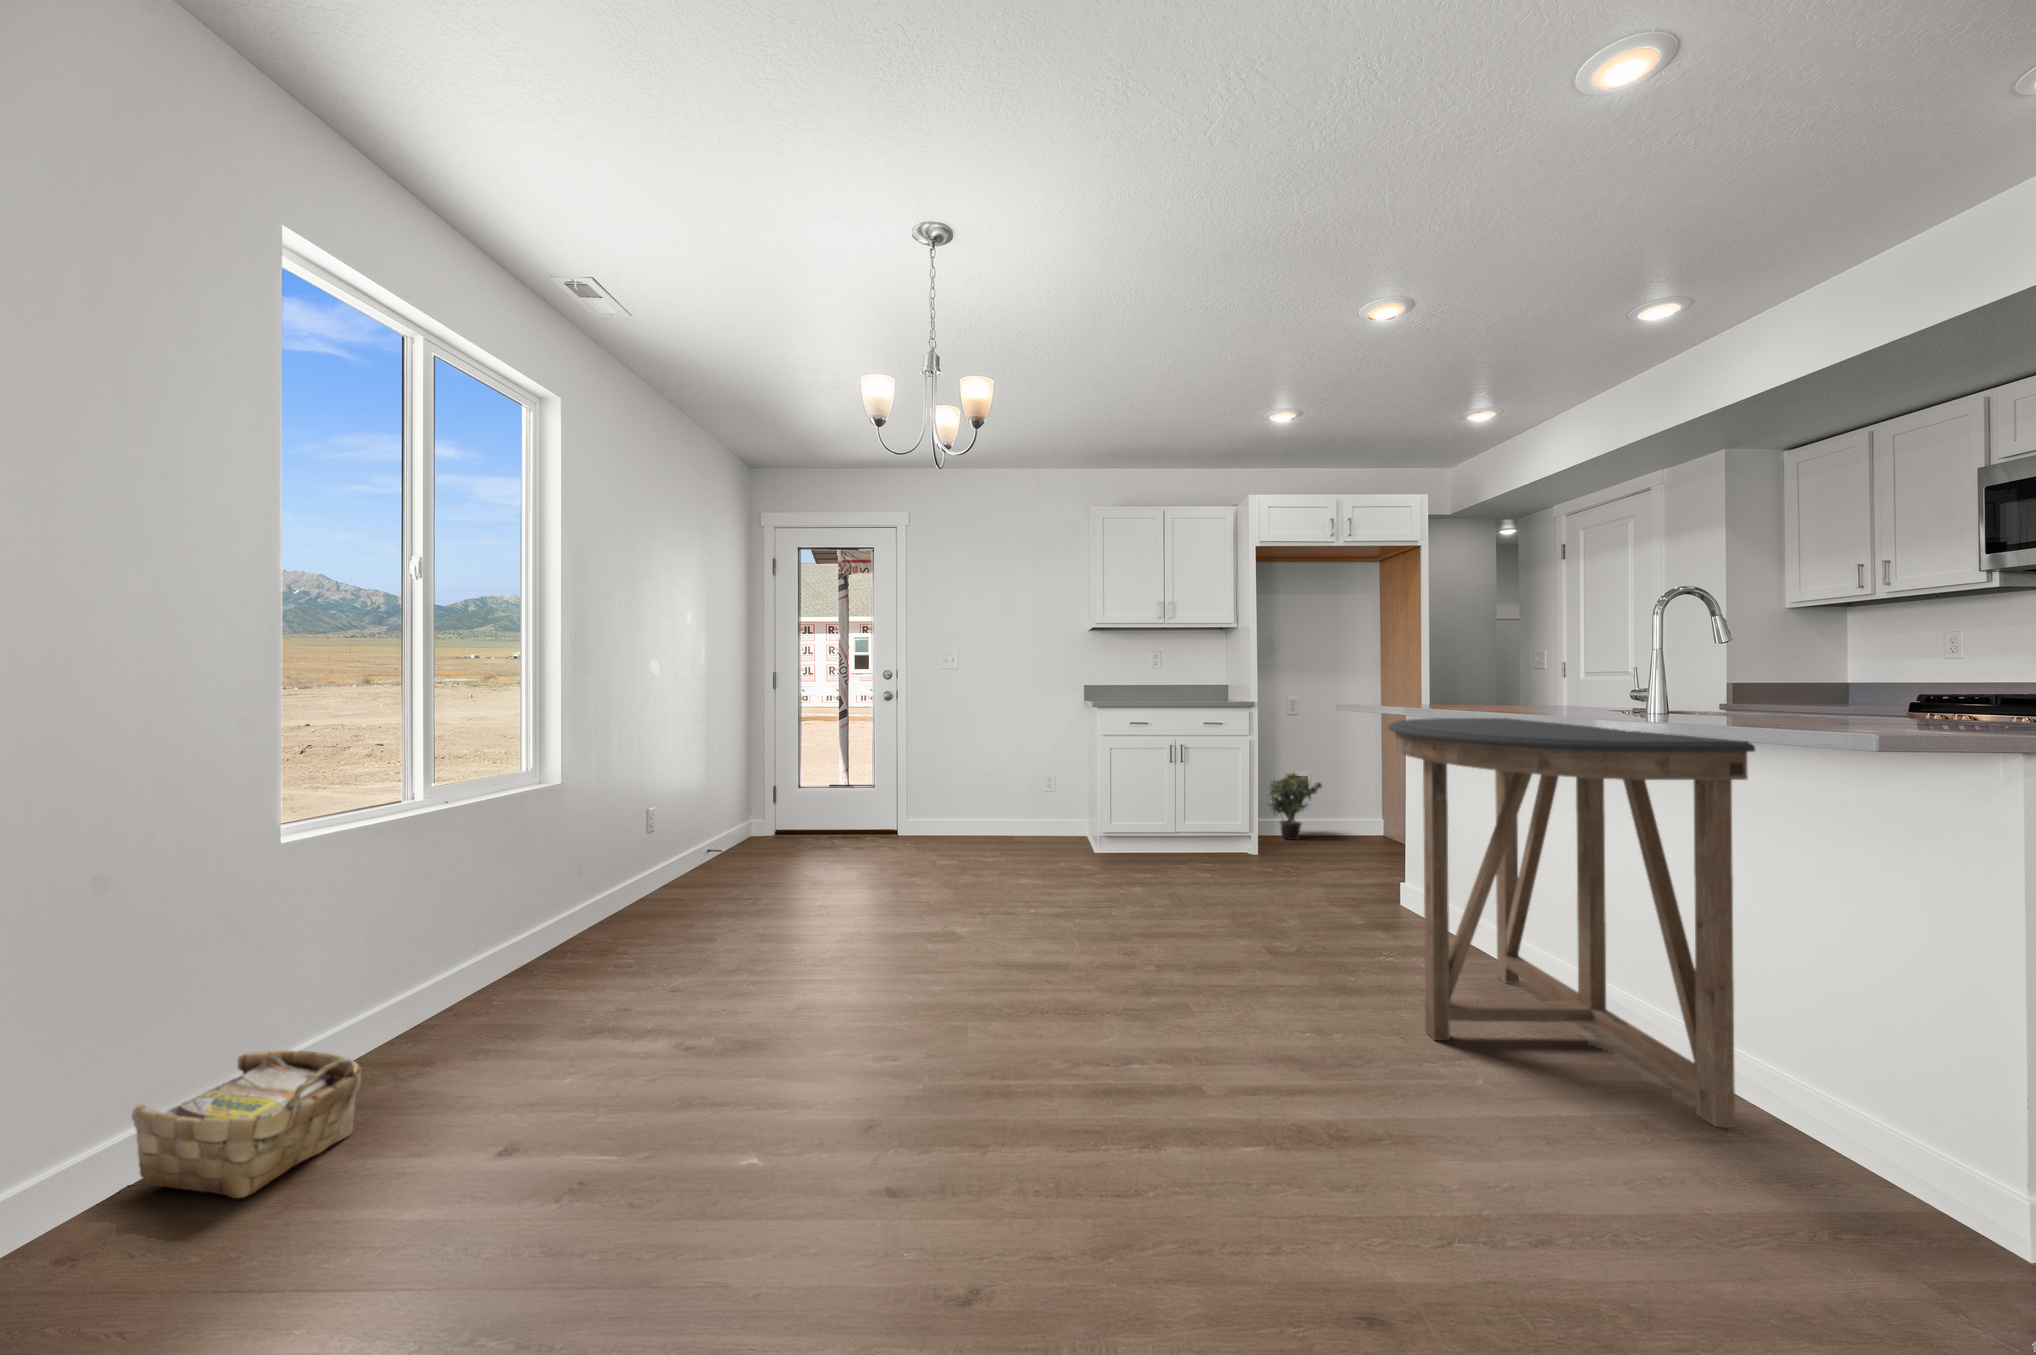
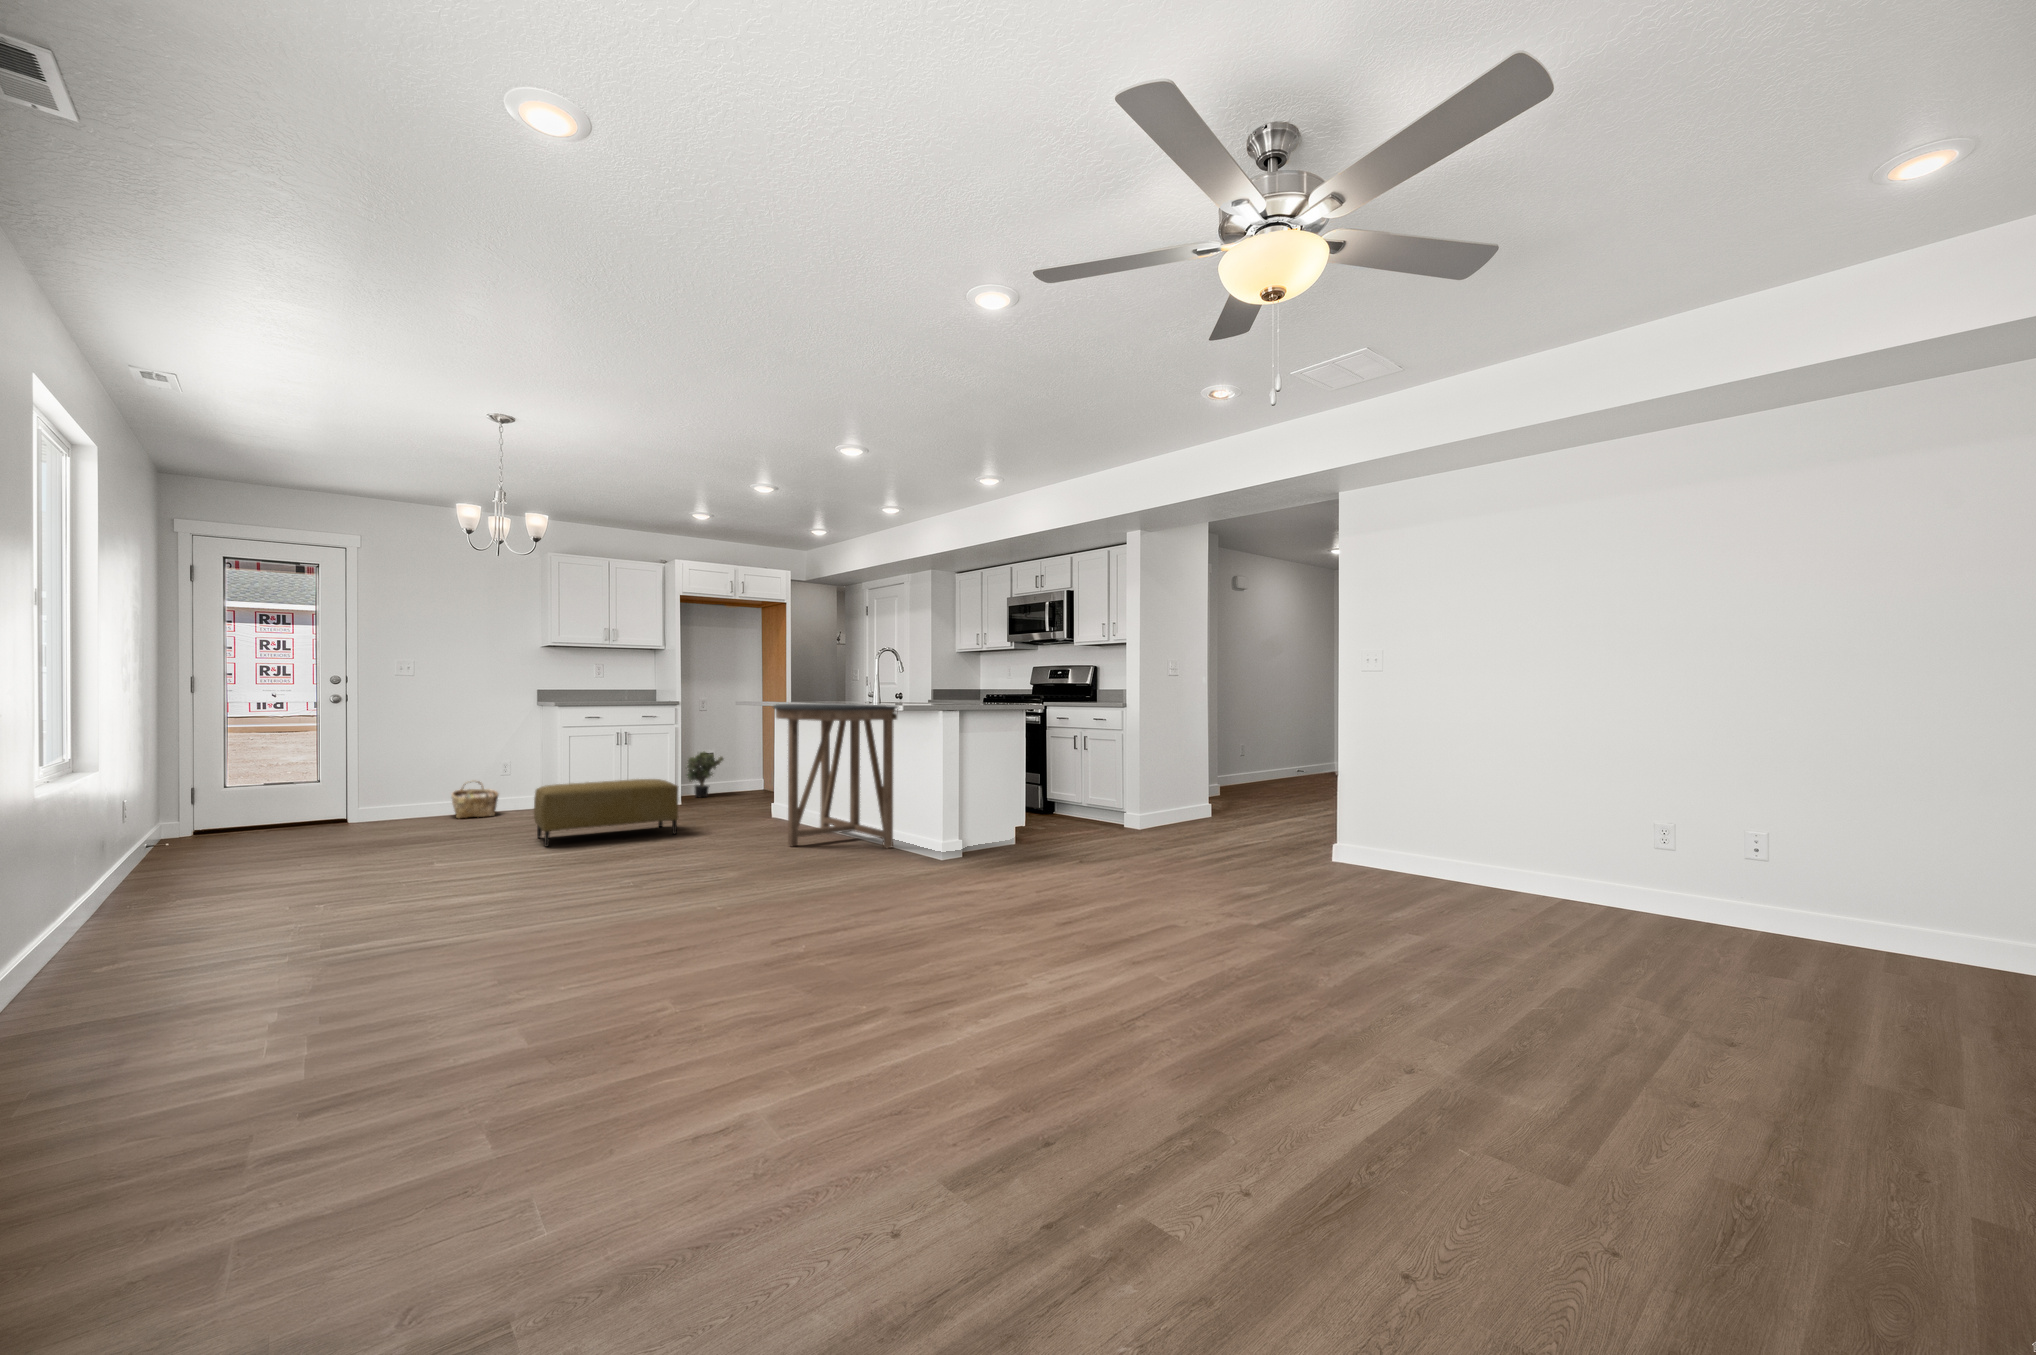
ottoman: none [1022,828,1225,934] -> present [534,779,679,847]
woven basket: present [132,1050,361,1198] -> present [451,780,498,818]

